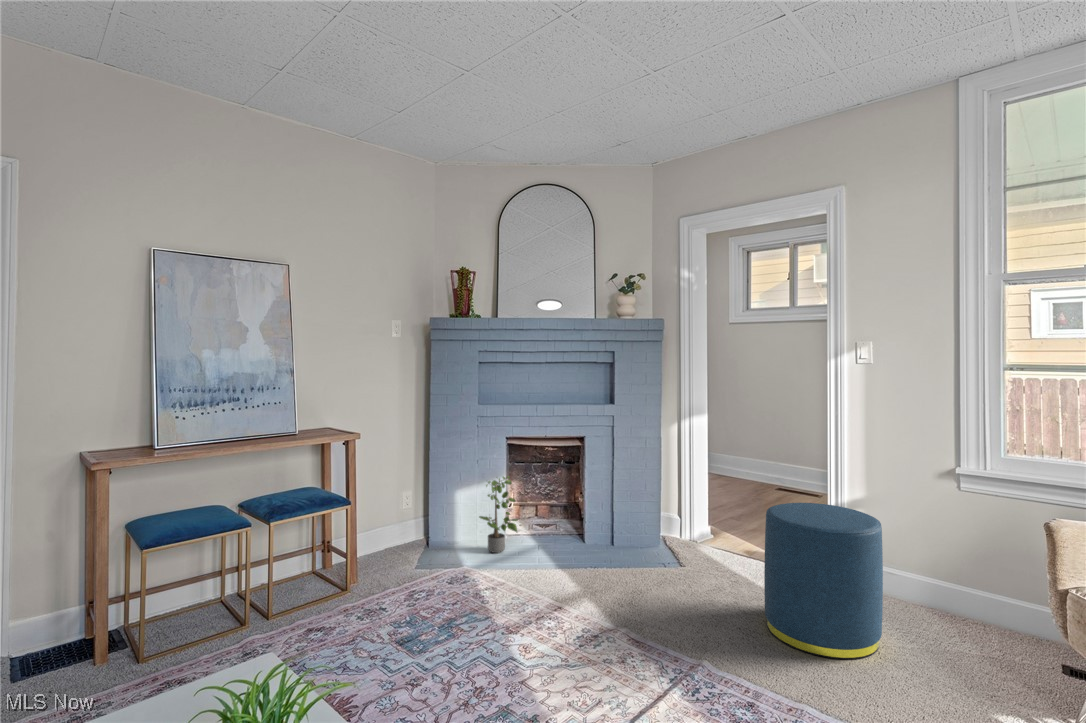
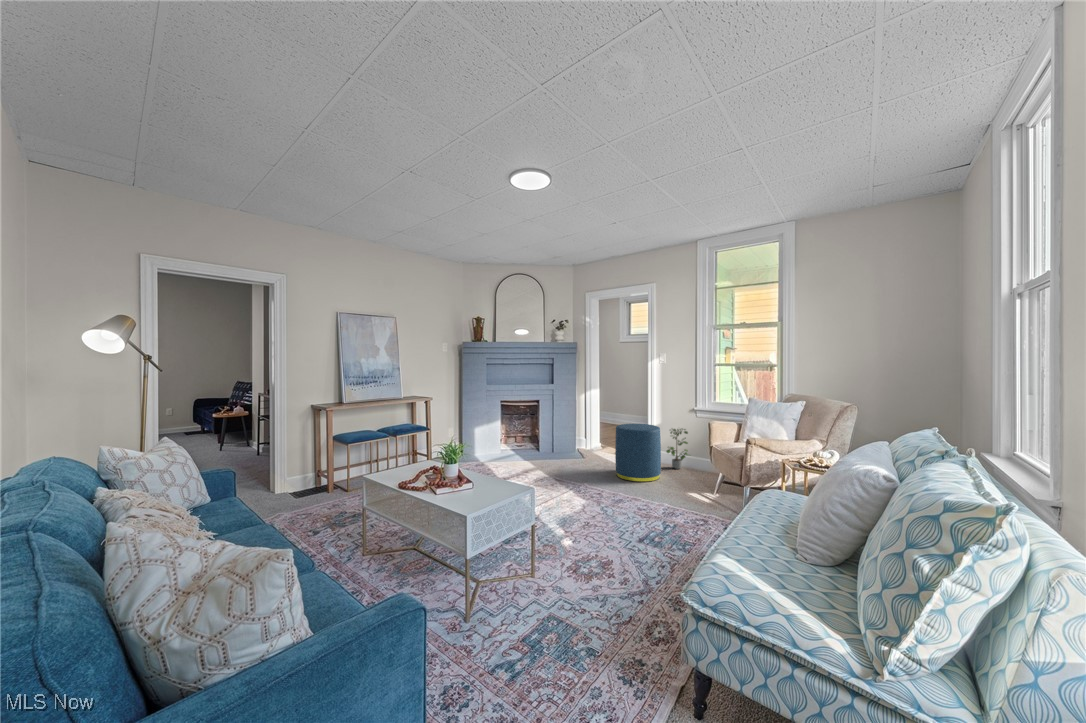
potted plant: present [479,476,518,553] -> present [666,429,688,469]

